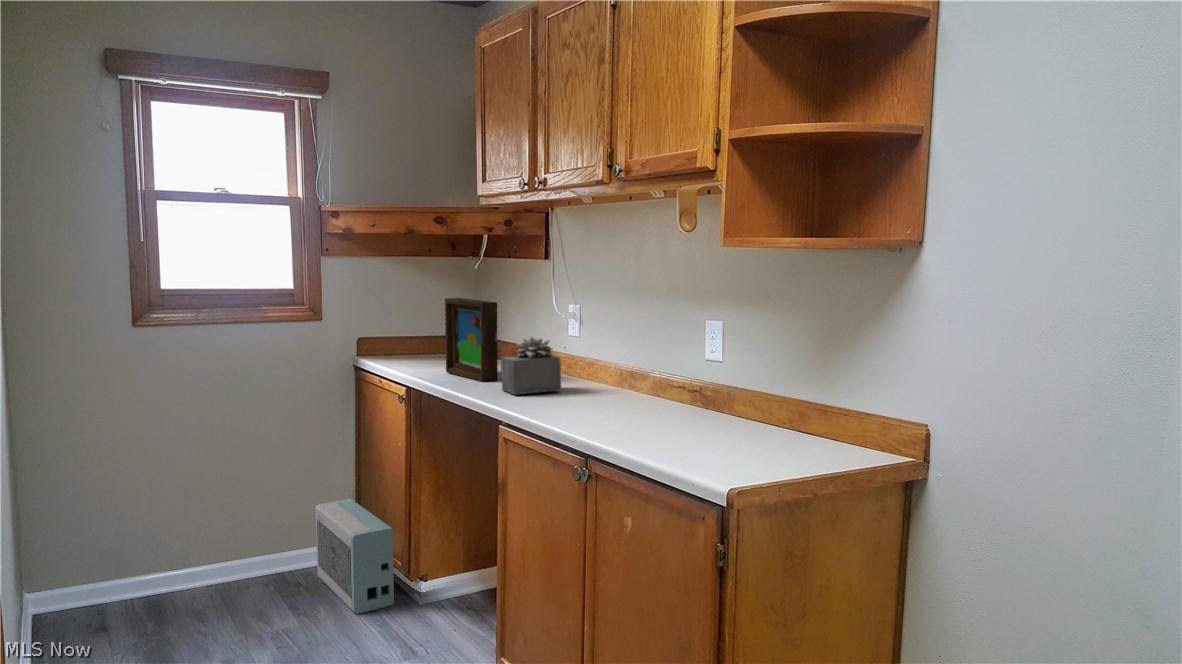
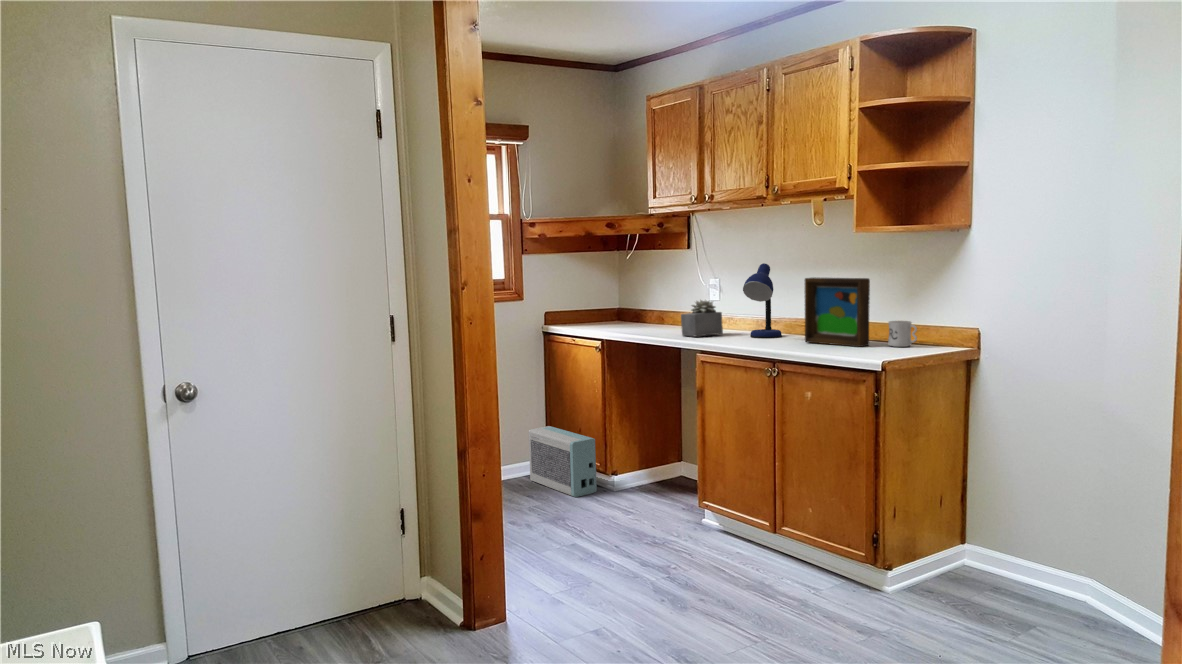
desk lamp: none [573,288,643,404] -> present [743,263,782,338]
picture frame: present [445,298,498,382] -> present [805,277,870,347]
mug: none [780,398,826,445] -> present [888,321,917,347]

